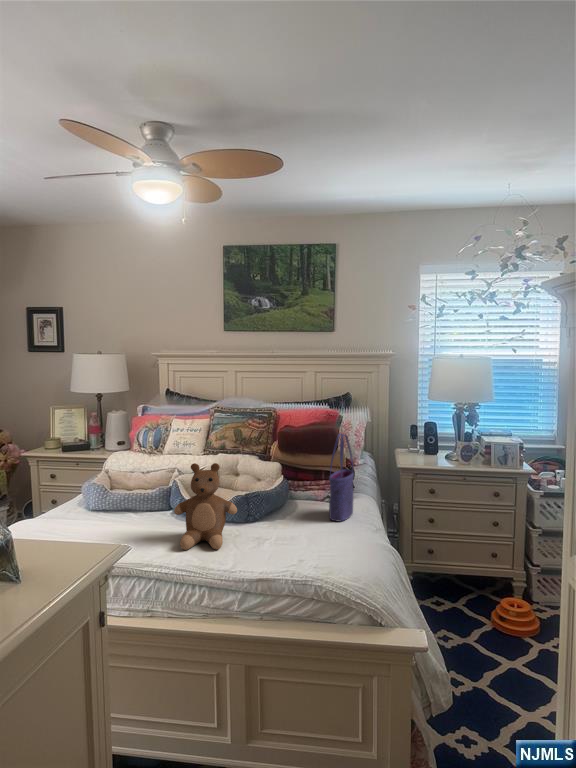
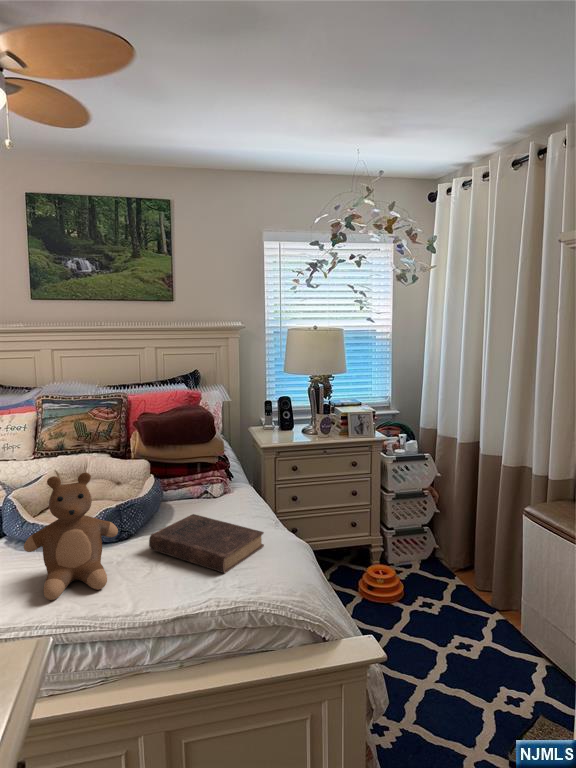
tote bag: present [329,434,354,521] -> none [221,418,245,521]
book: none [262,510,350,557] -> present [149,514,264,573]

